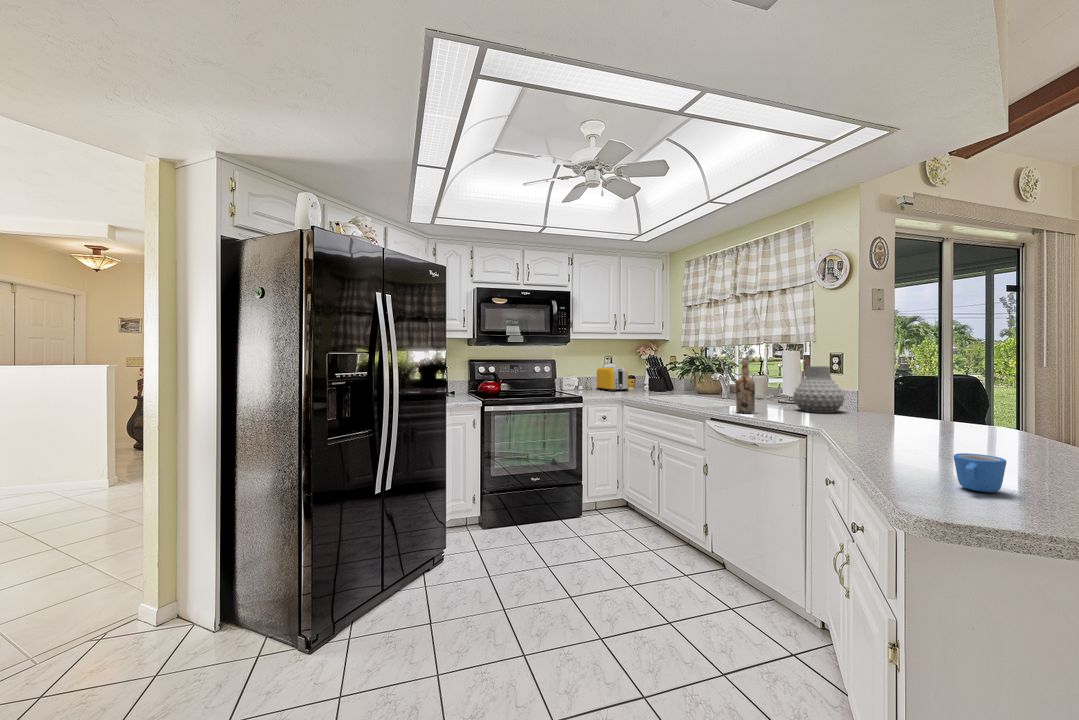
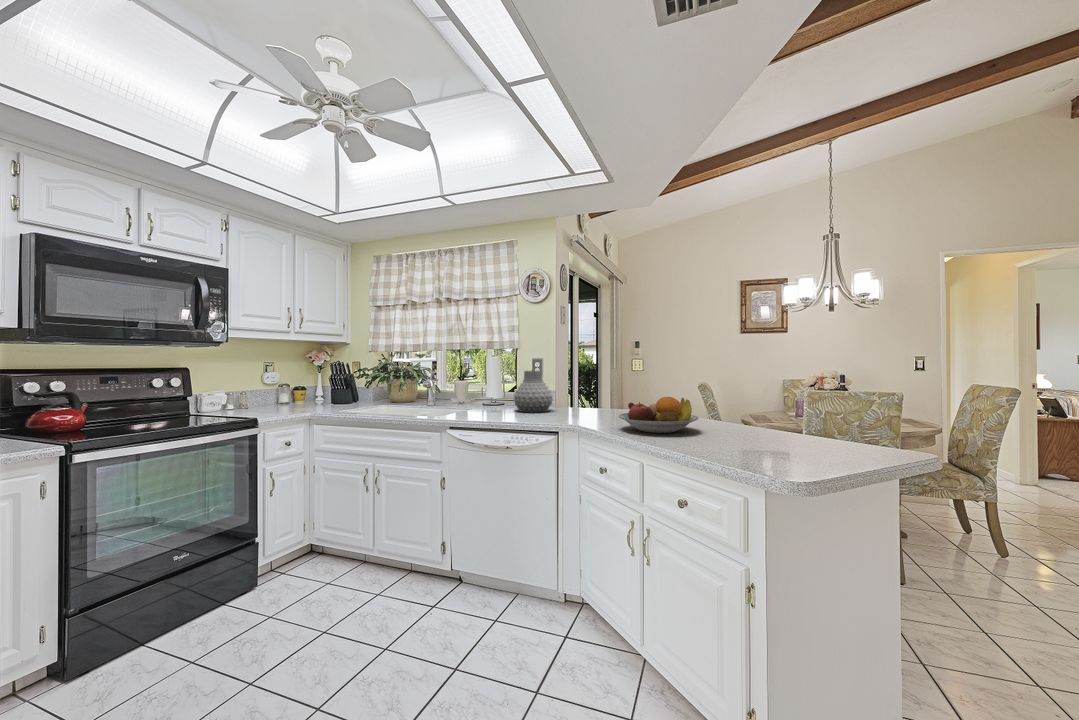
wine bottle: present [736,358,755,413] -> none [478,363,495,419]
toaster: present [597,367,628,391] -> none [255,376,305,407]
fruit bowl: none [863,403,993,448] -> present [618,397,699,433]
mug: present [954,453,1006,492] -> none [755,434,788,462]

